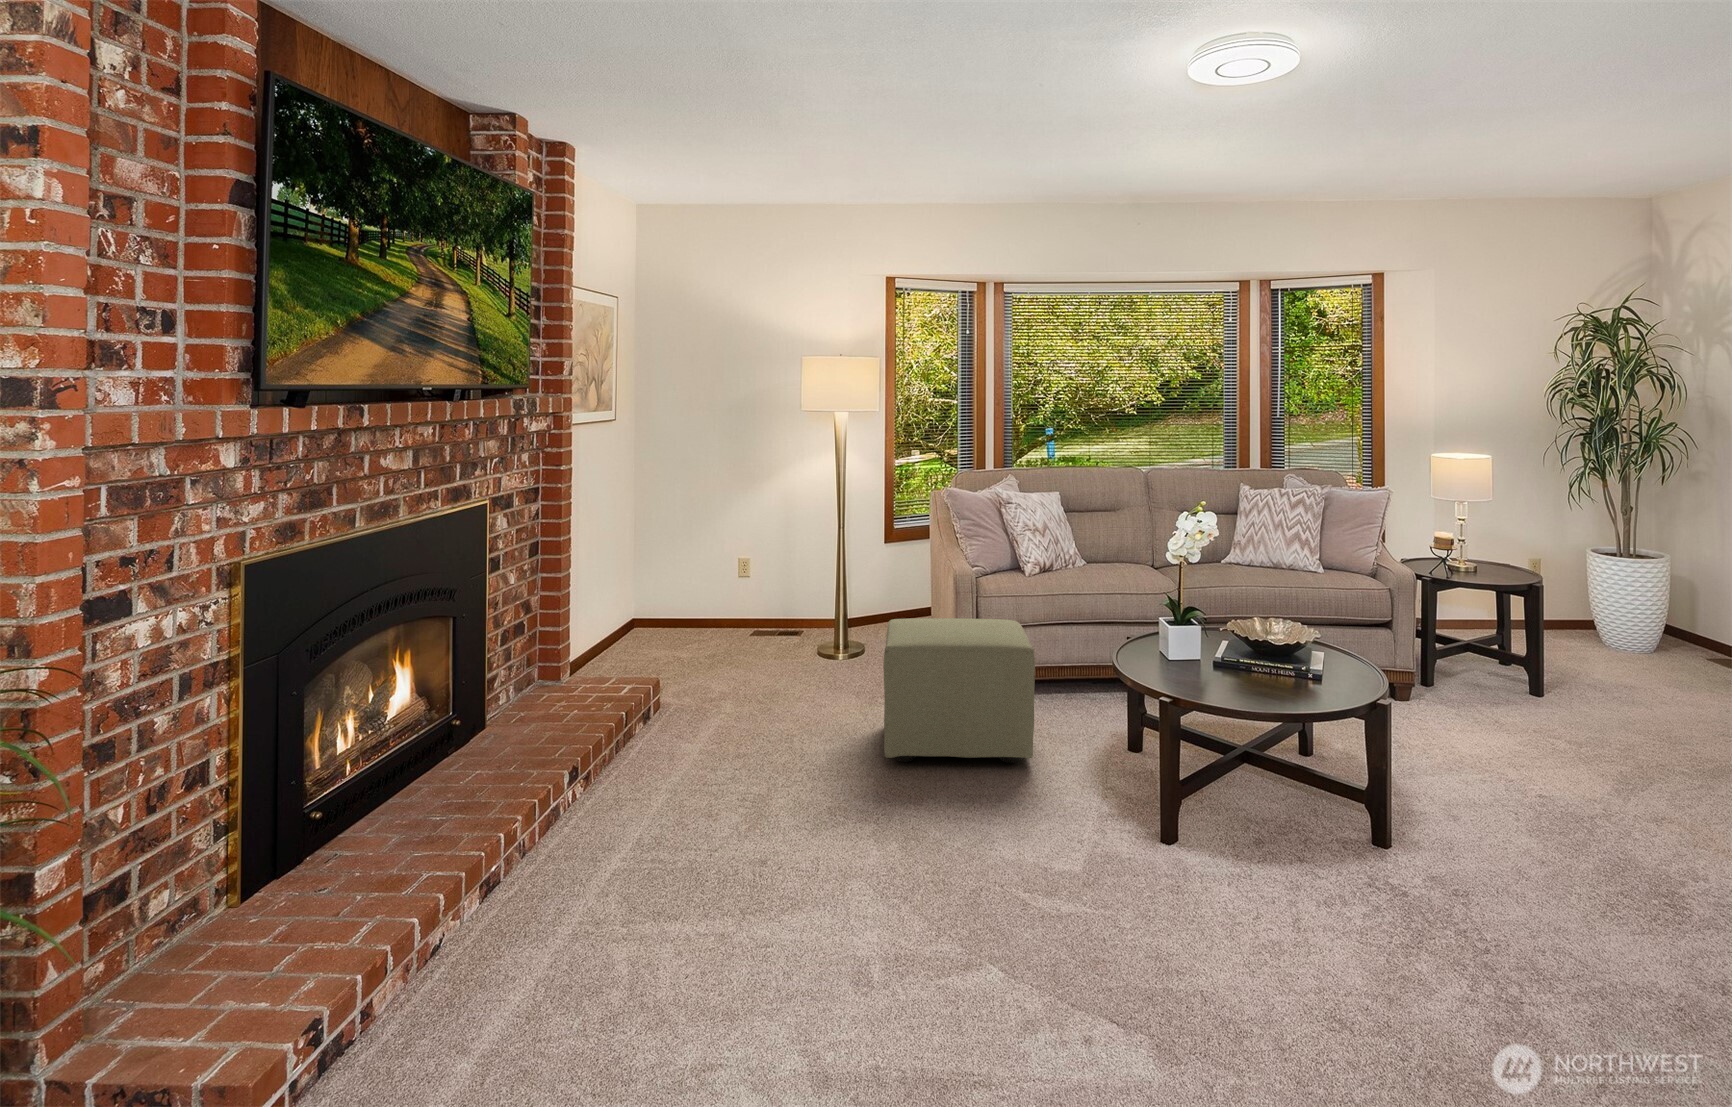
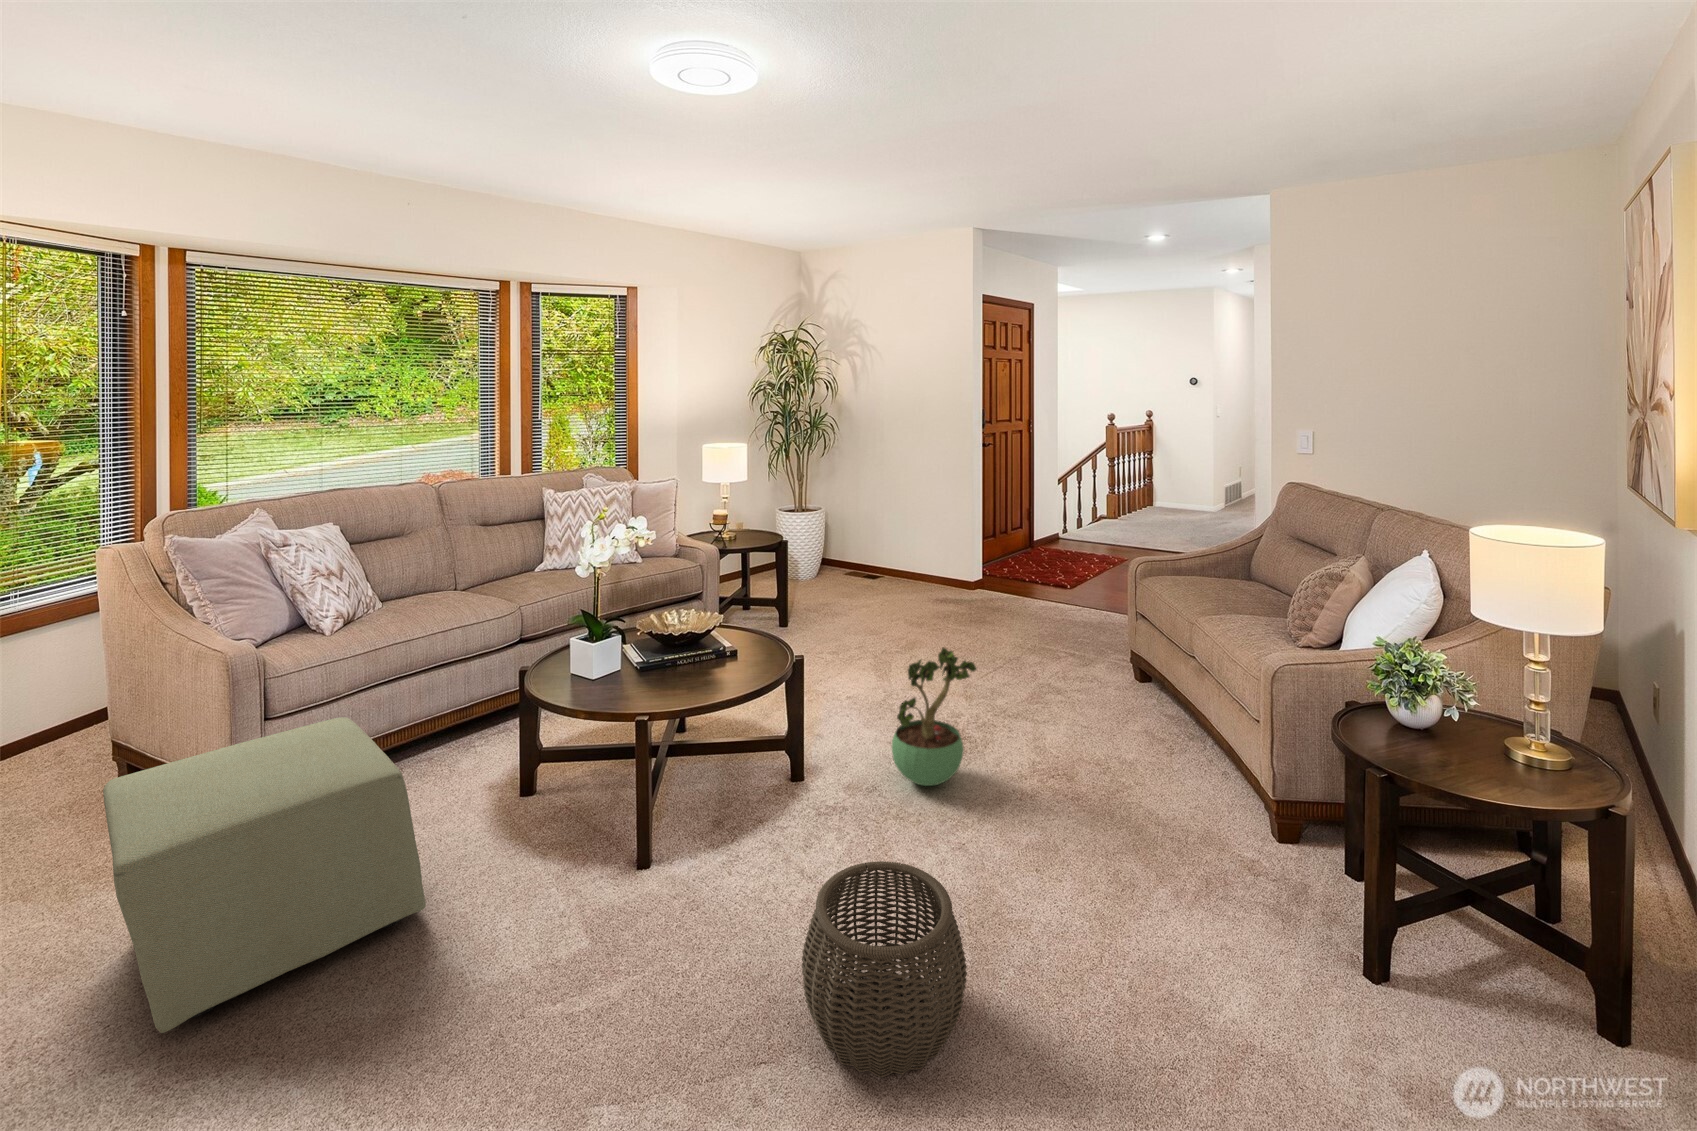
potted plant: none [1511,674,1649,845] -> present [892,648,976,786]
woven basket: none [1247,787,1411,955] -> present [801,861,967,1078]

